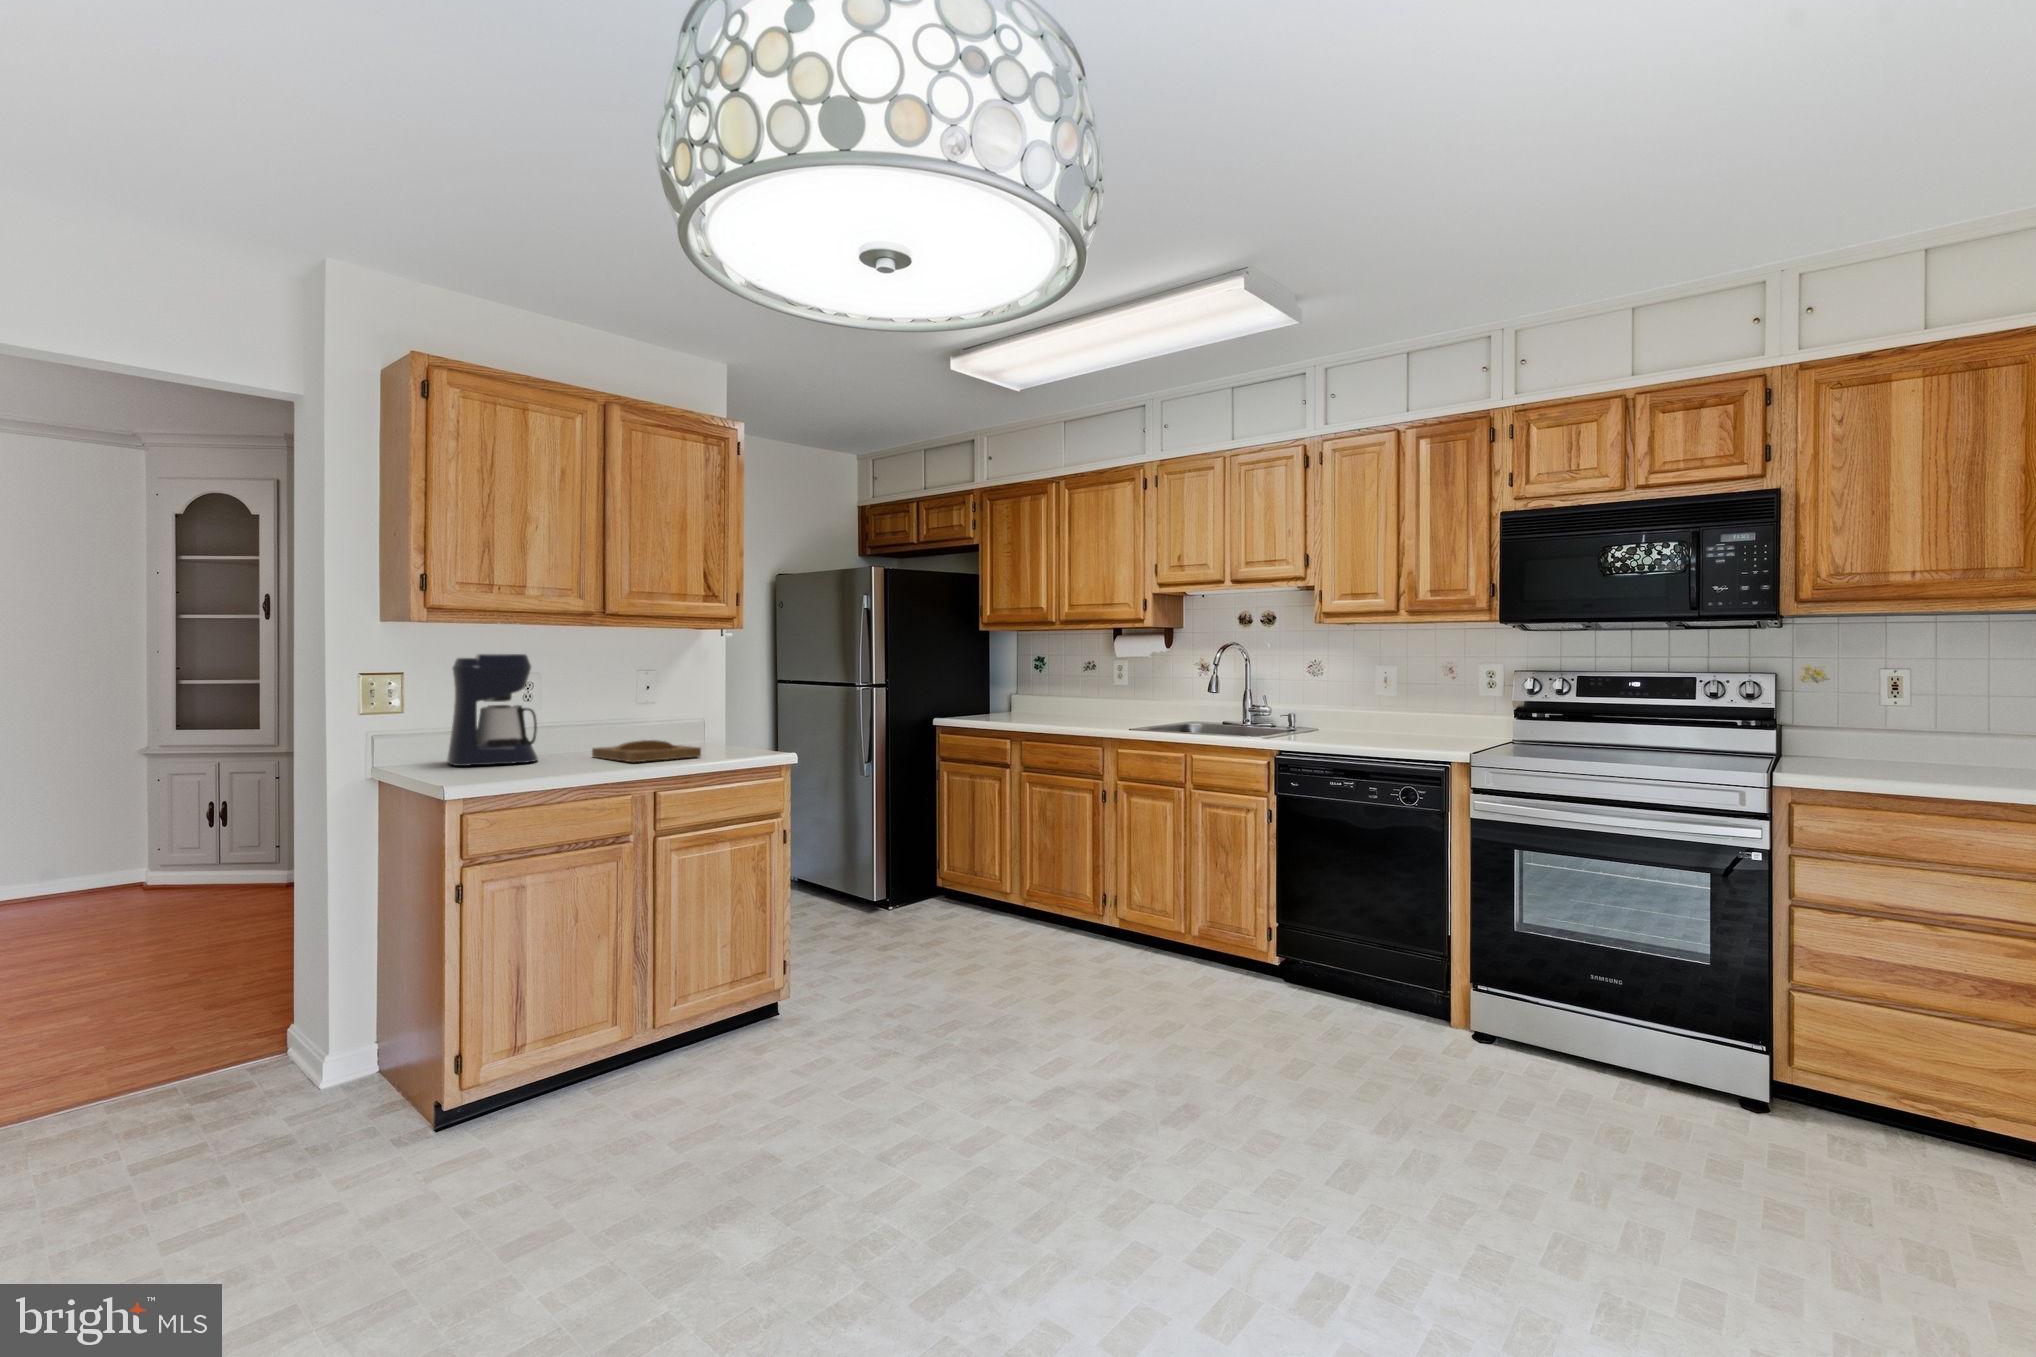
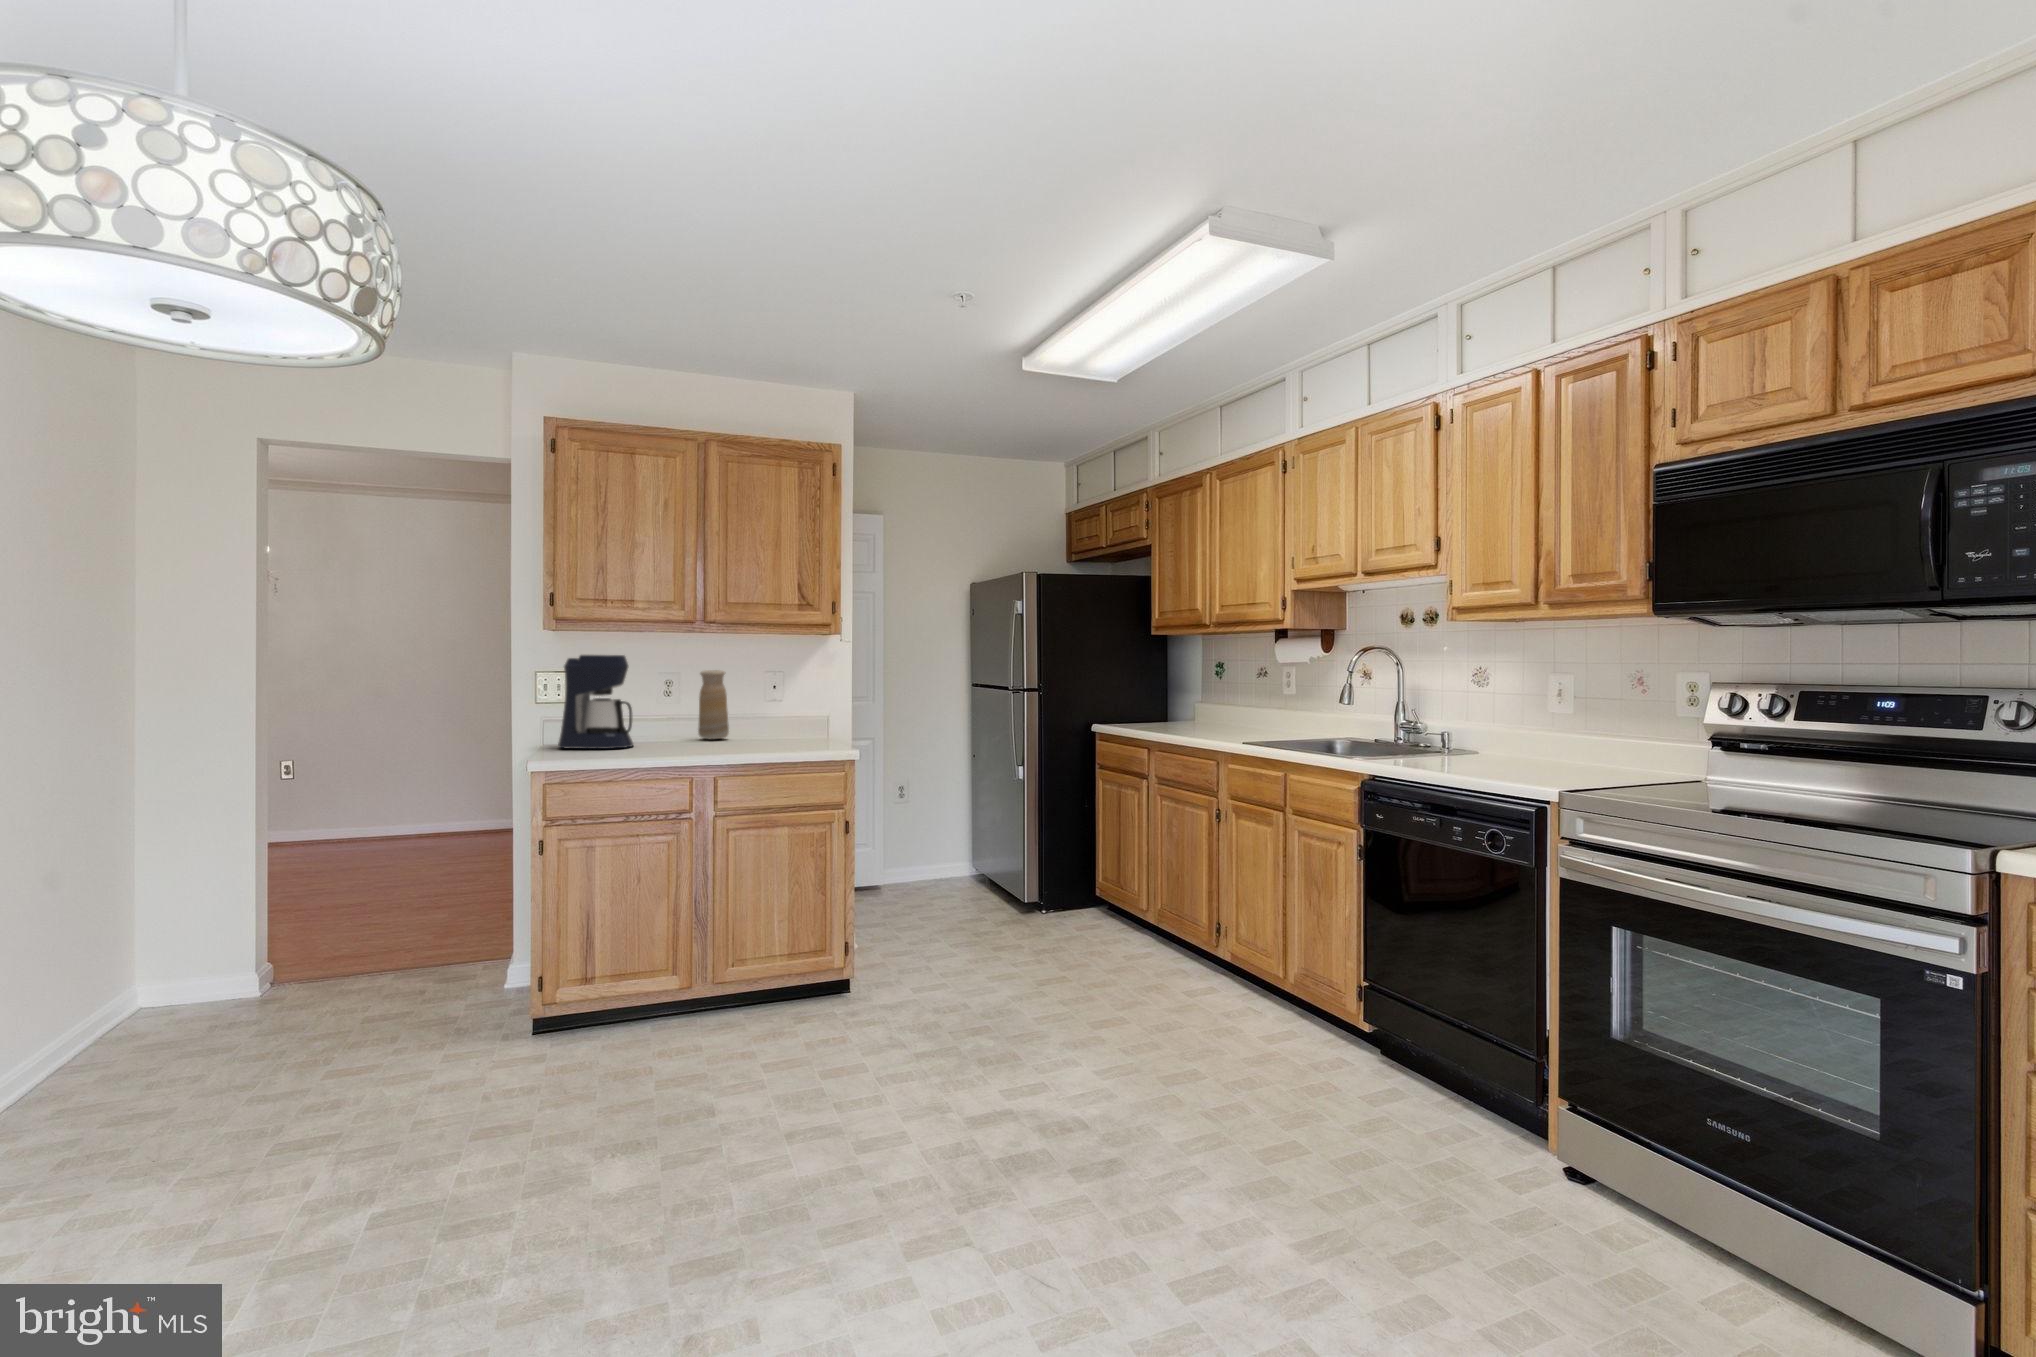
vase: none [581,670,617,748] -> present [698,670,729,740]
tray: present [592,740,701,762] -> none [681,734,762,753]

